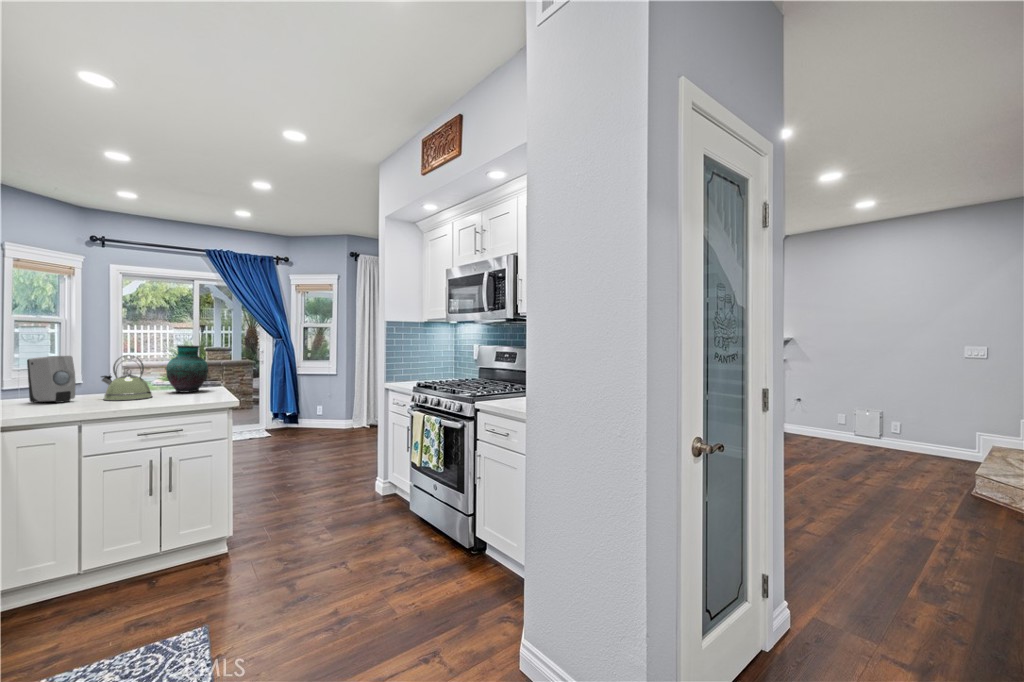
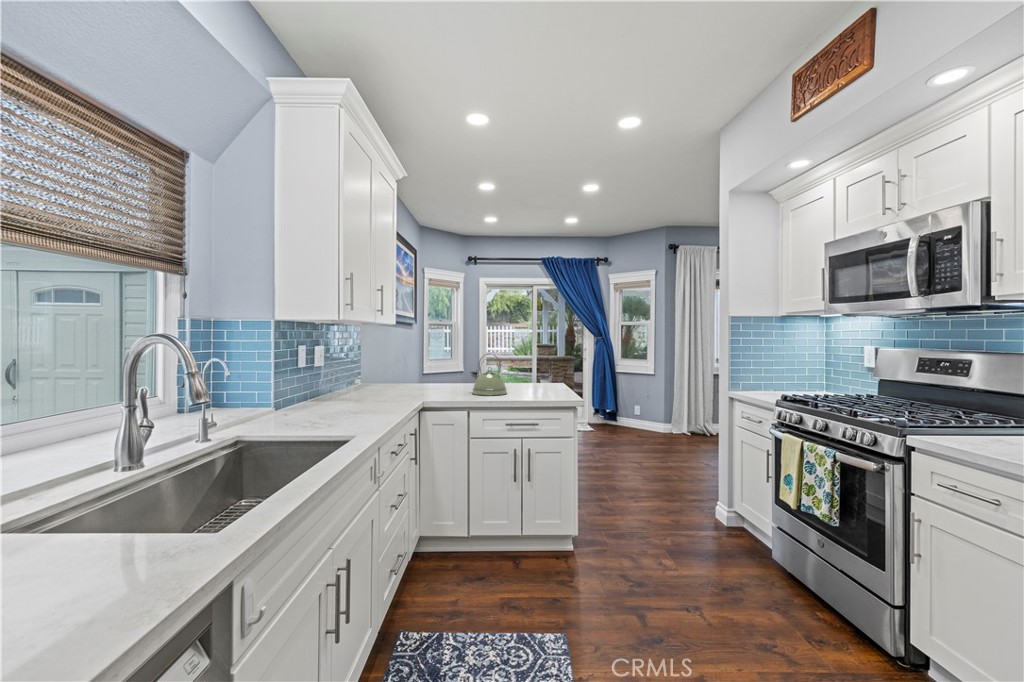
vase: present [166,345,208,393] -> none [517,345,550,390]
soap dispenser: present [27,356,76,403] -> none [423,353,453,394]

